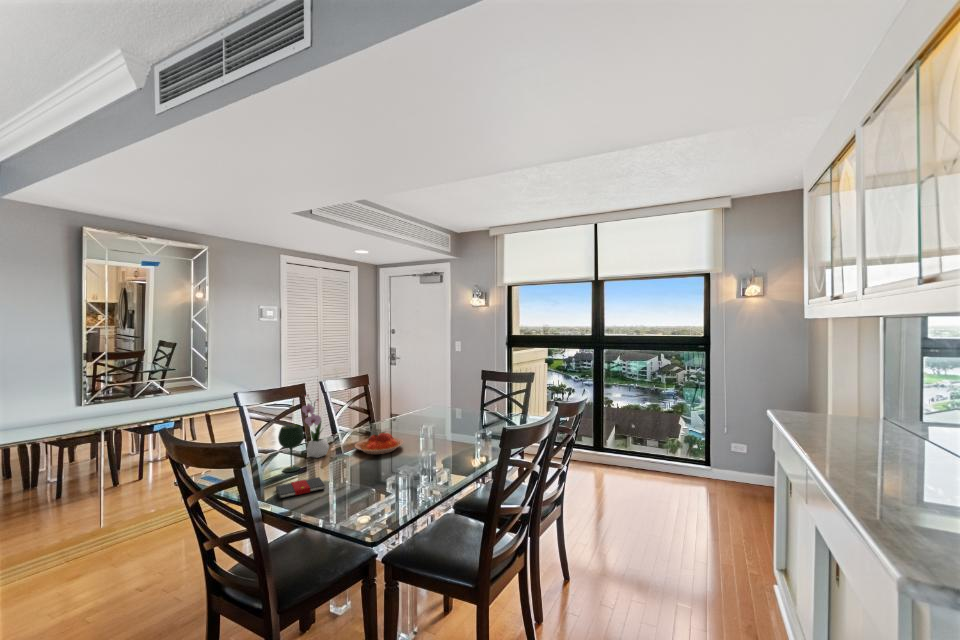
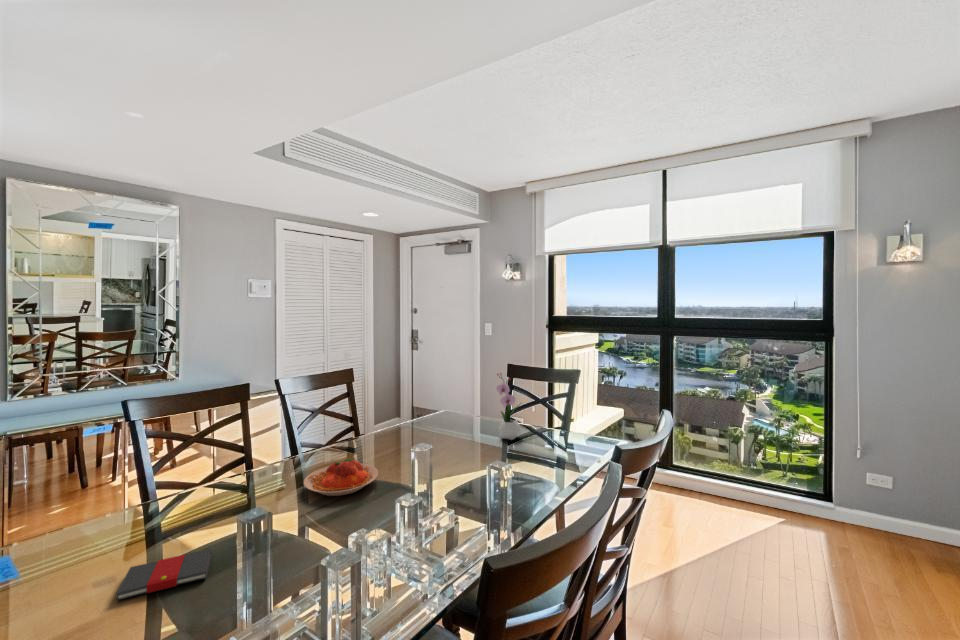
flower arrangement: present [302,395,329,458] -> present [496,373,520,440]
wine glass: present [278,424,304,472] -> none [167,452,211,529]

